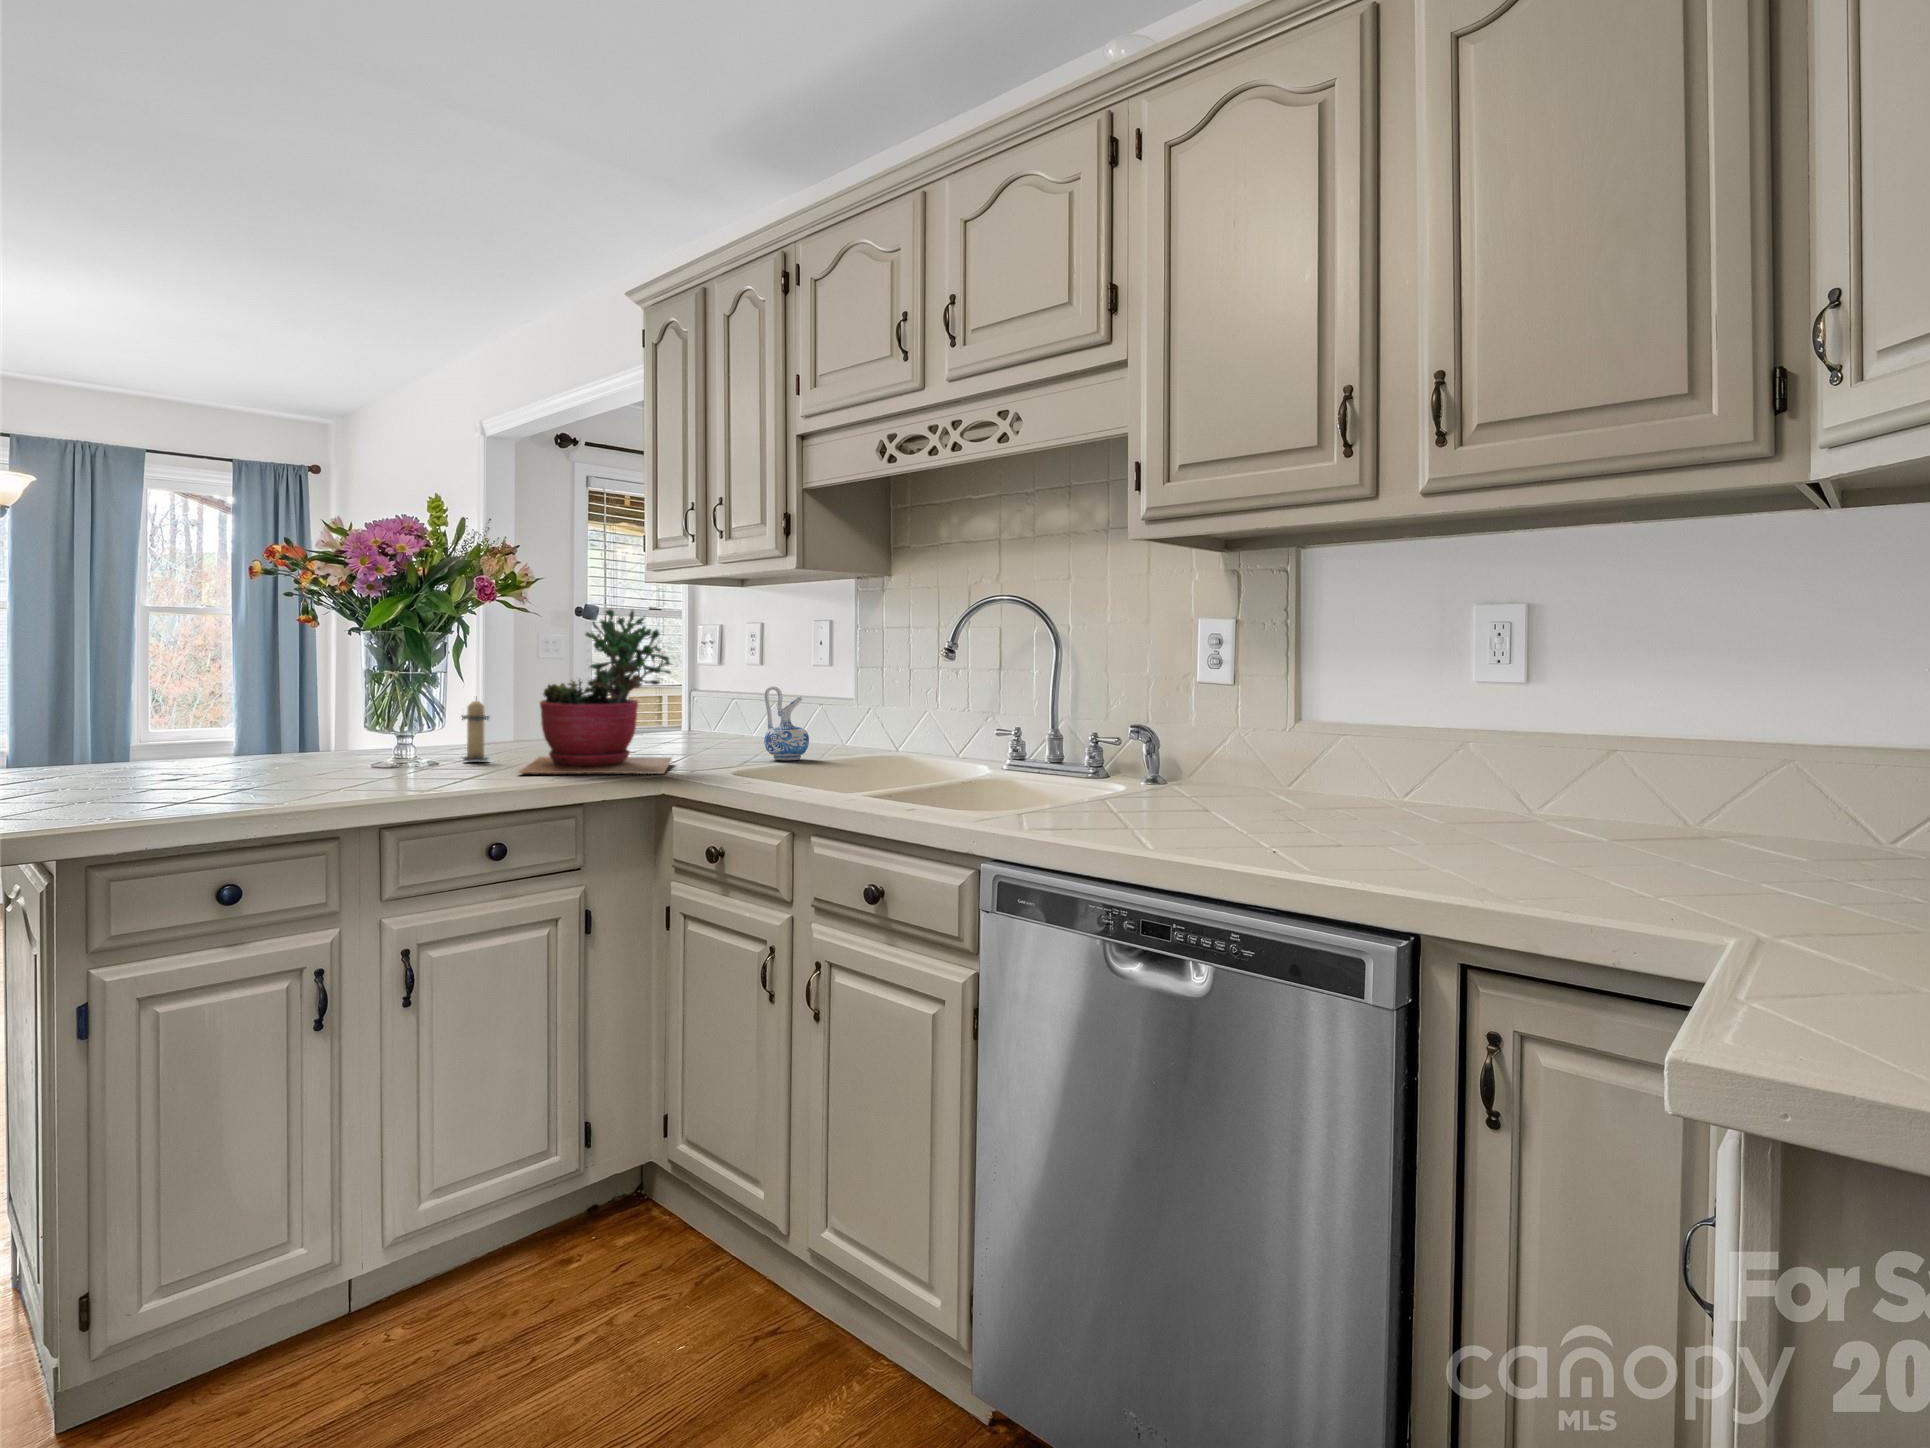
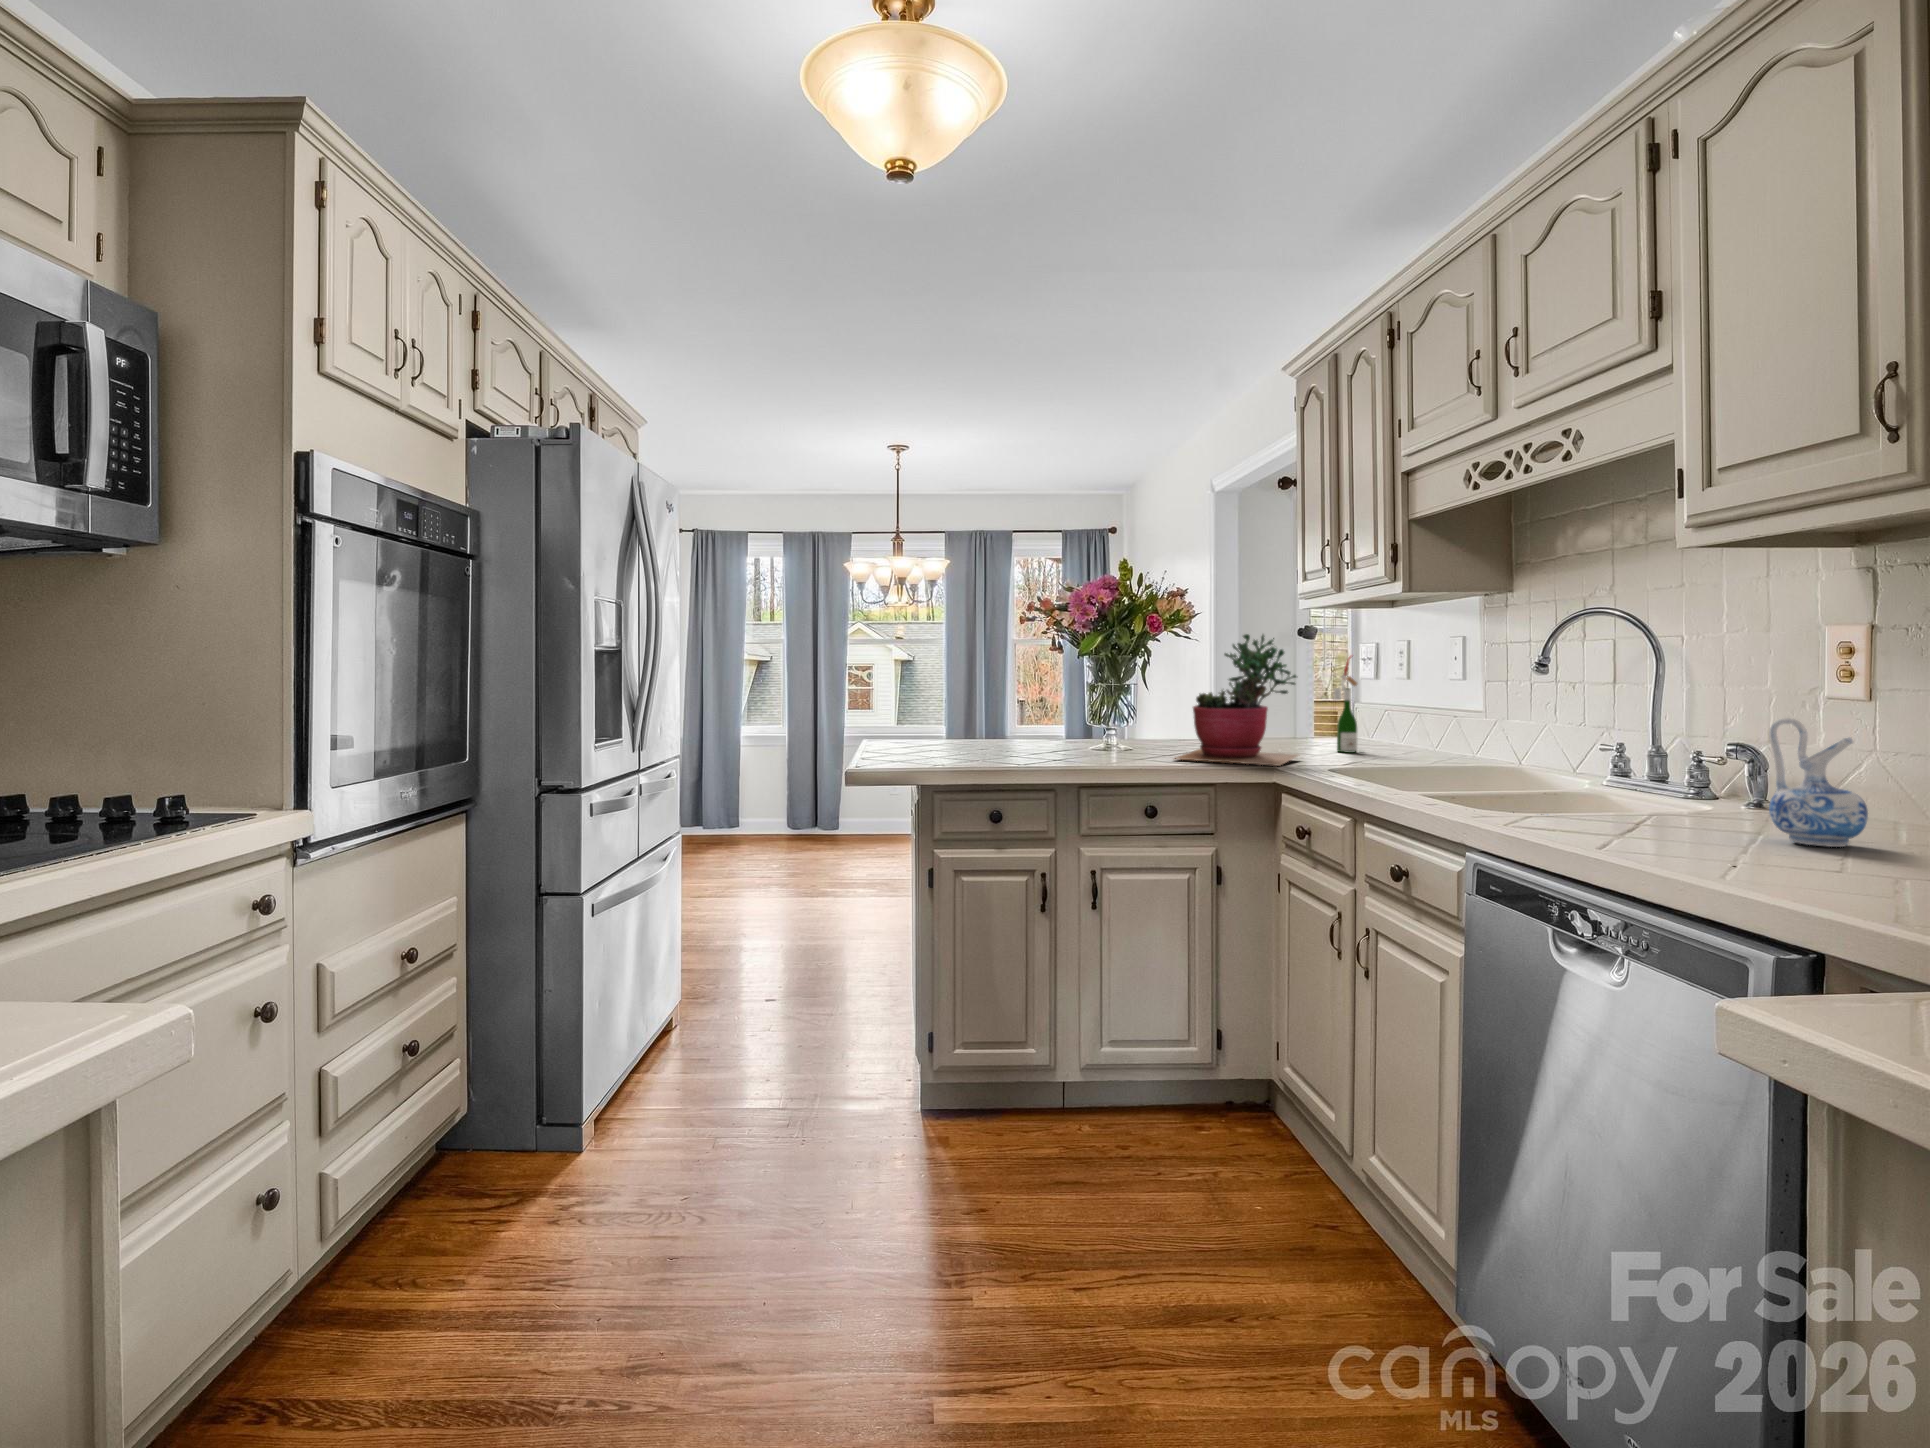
wine bottle: none [687,639,721,751] -> present [1334,656,1357,753]
ceramic pitcher: present [764,686,809,760] -> present [1769,718,1868,847]
candle: present [462,700,489,761] -> none [1147,702,1171,751]

